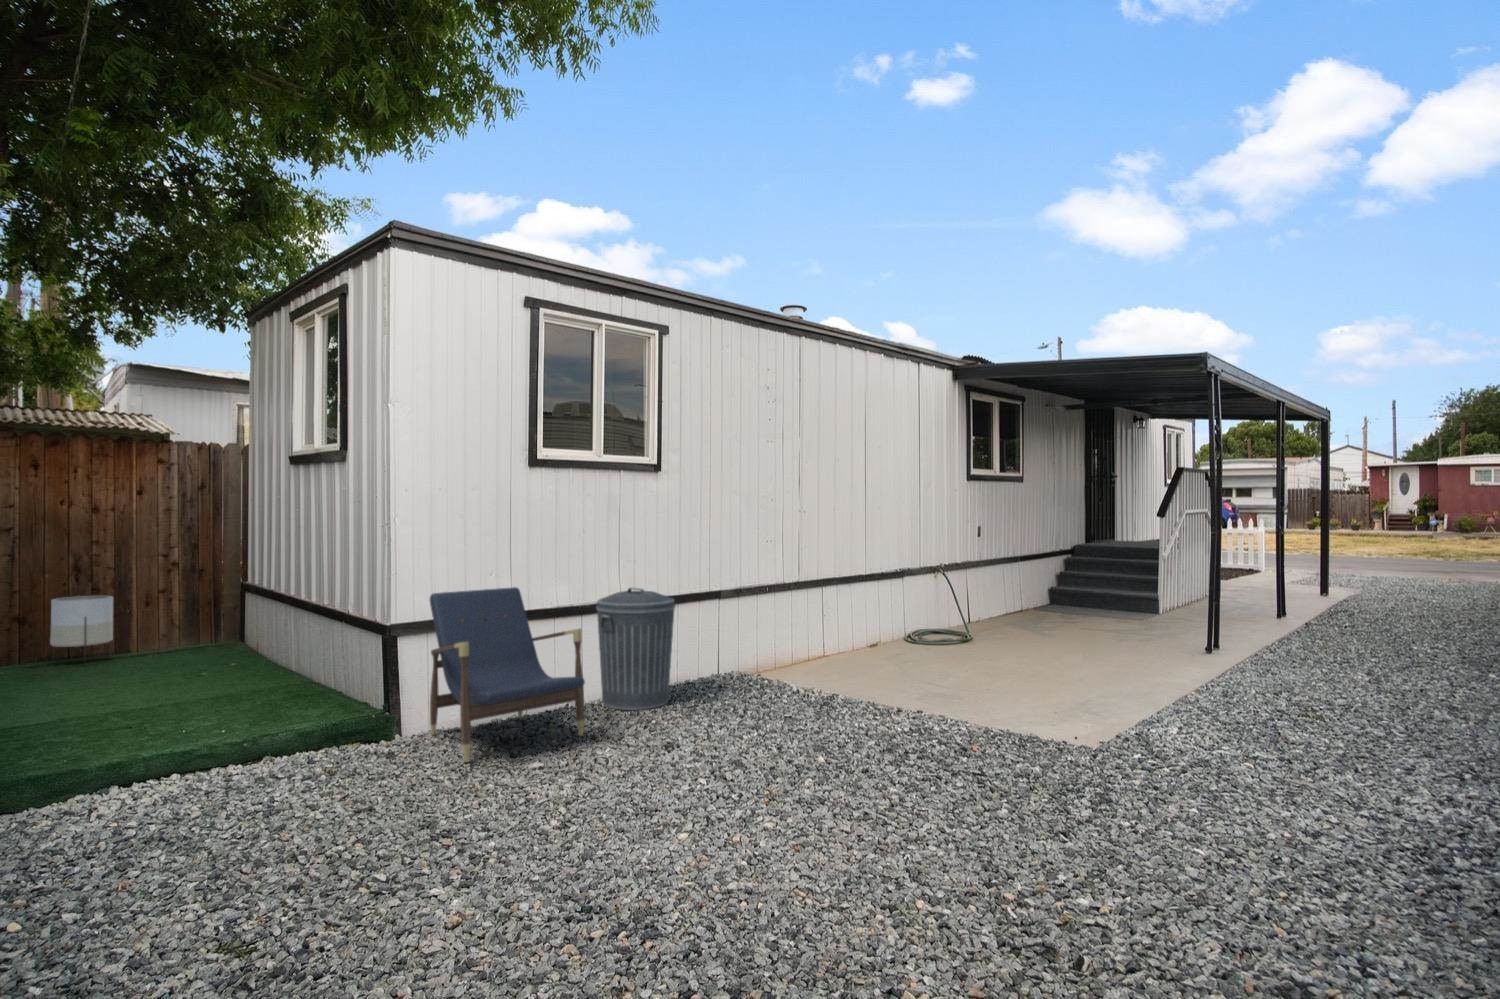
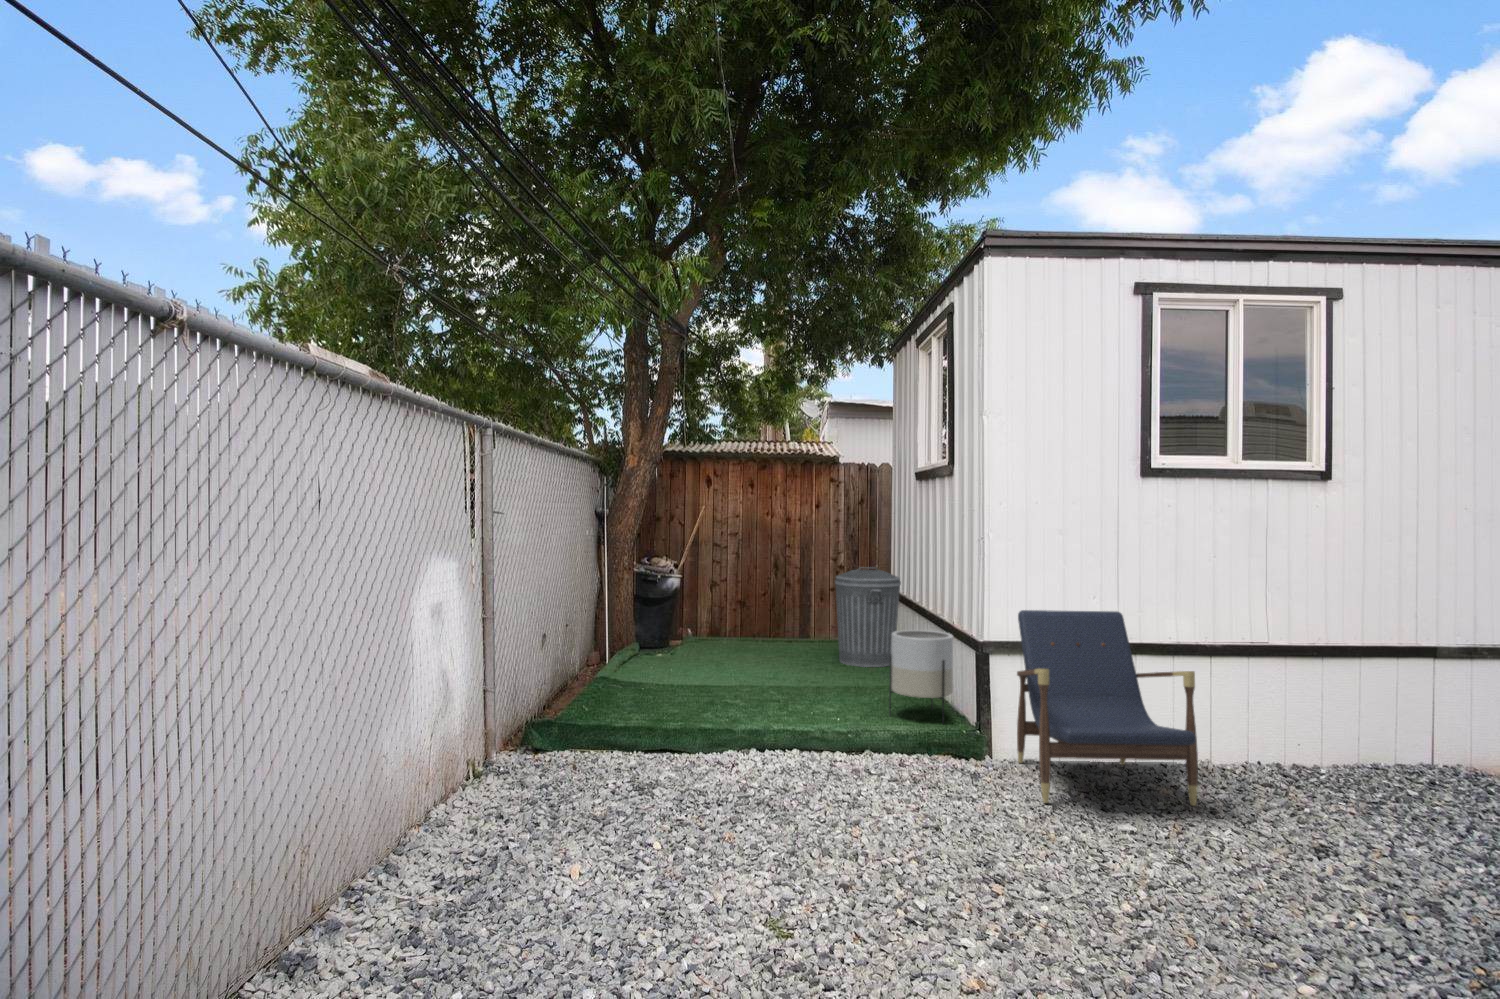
trash can: present [596,588,675,710] -> present [835,569,901,667]
planter: present [50,596,113,665] -> present [889,630,953,723]

